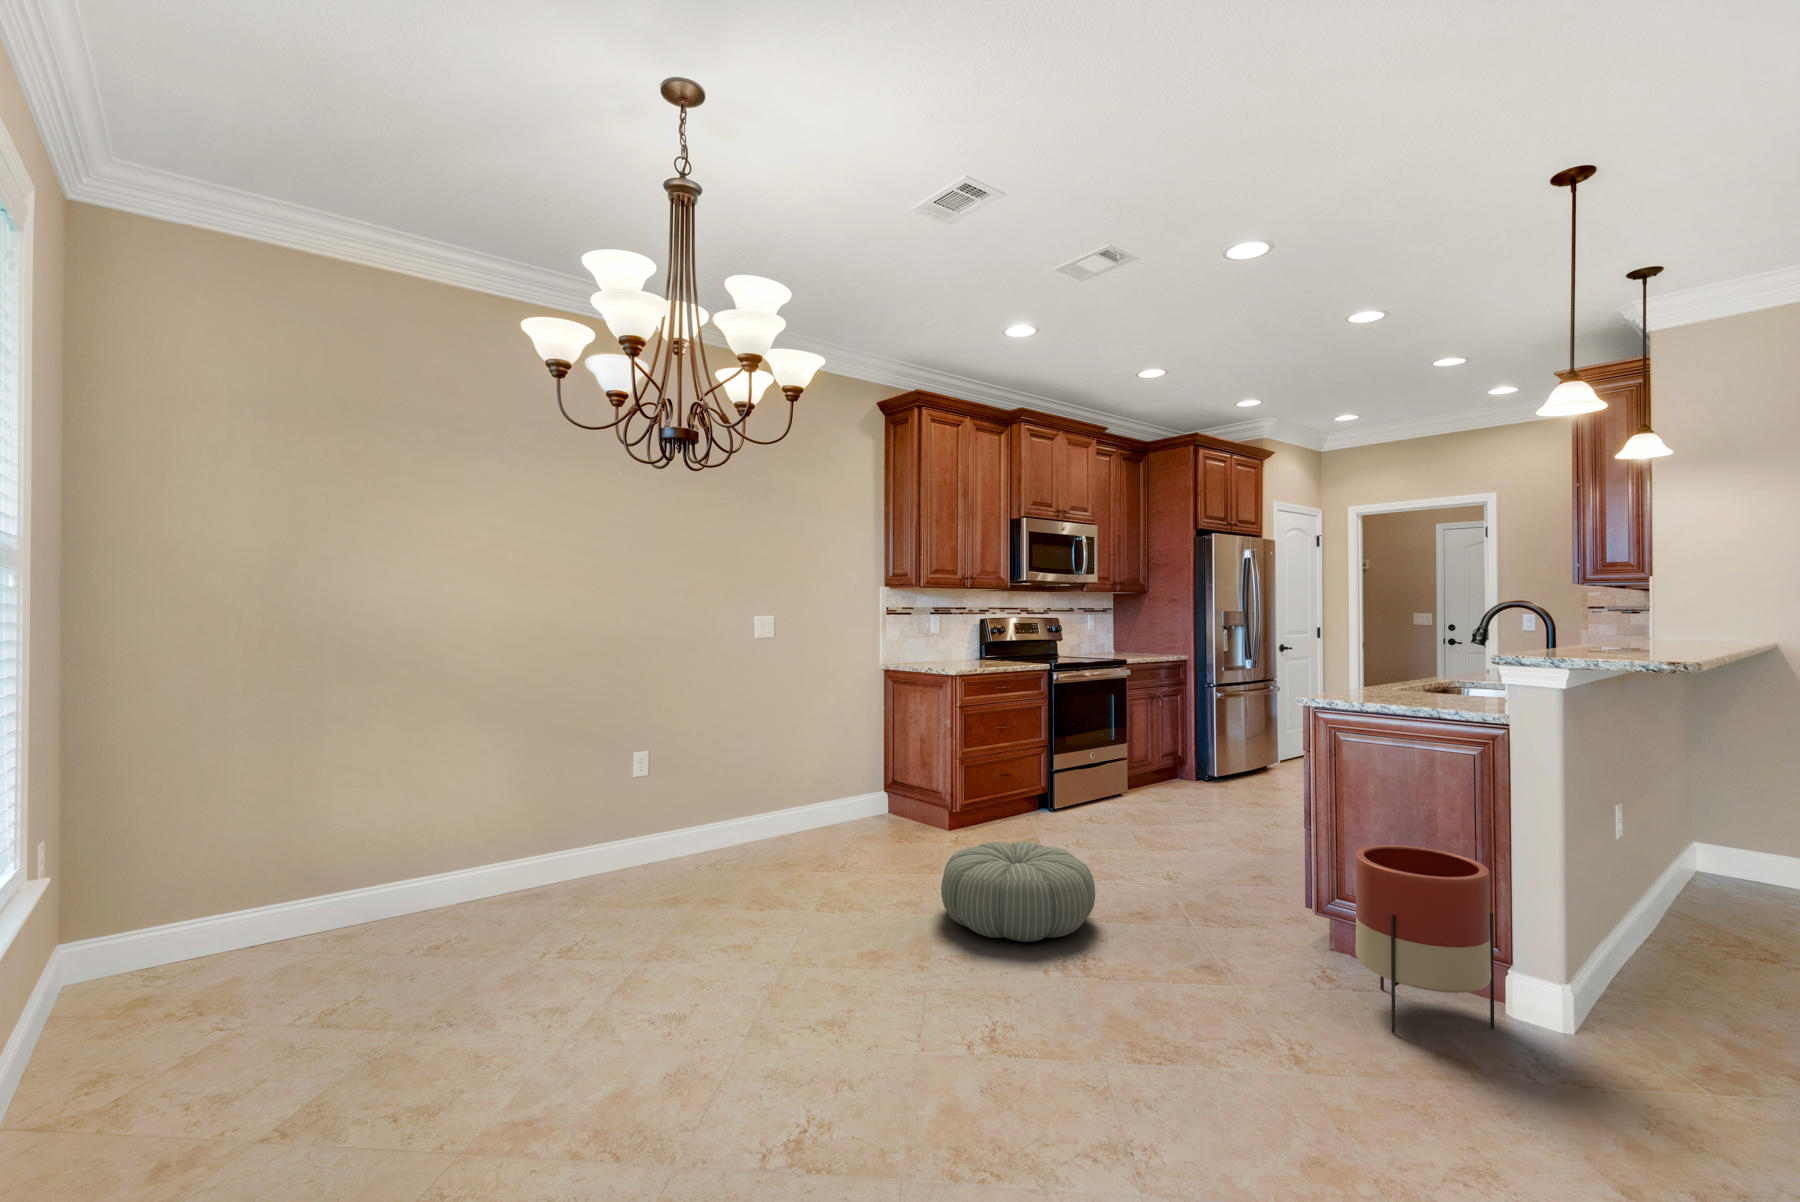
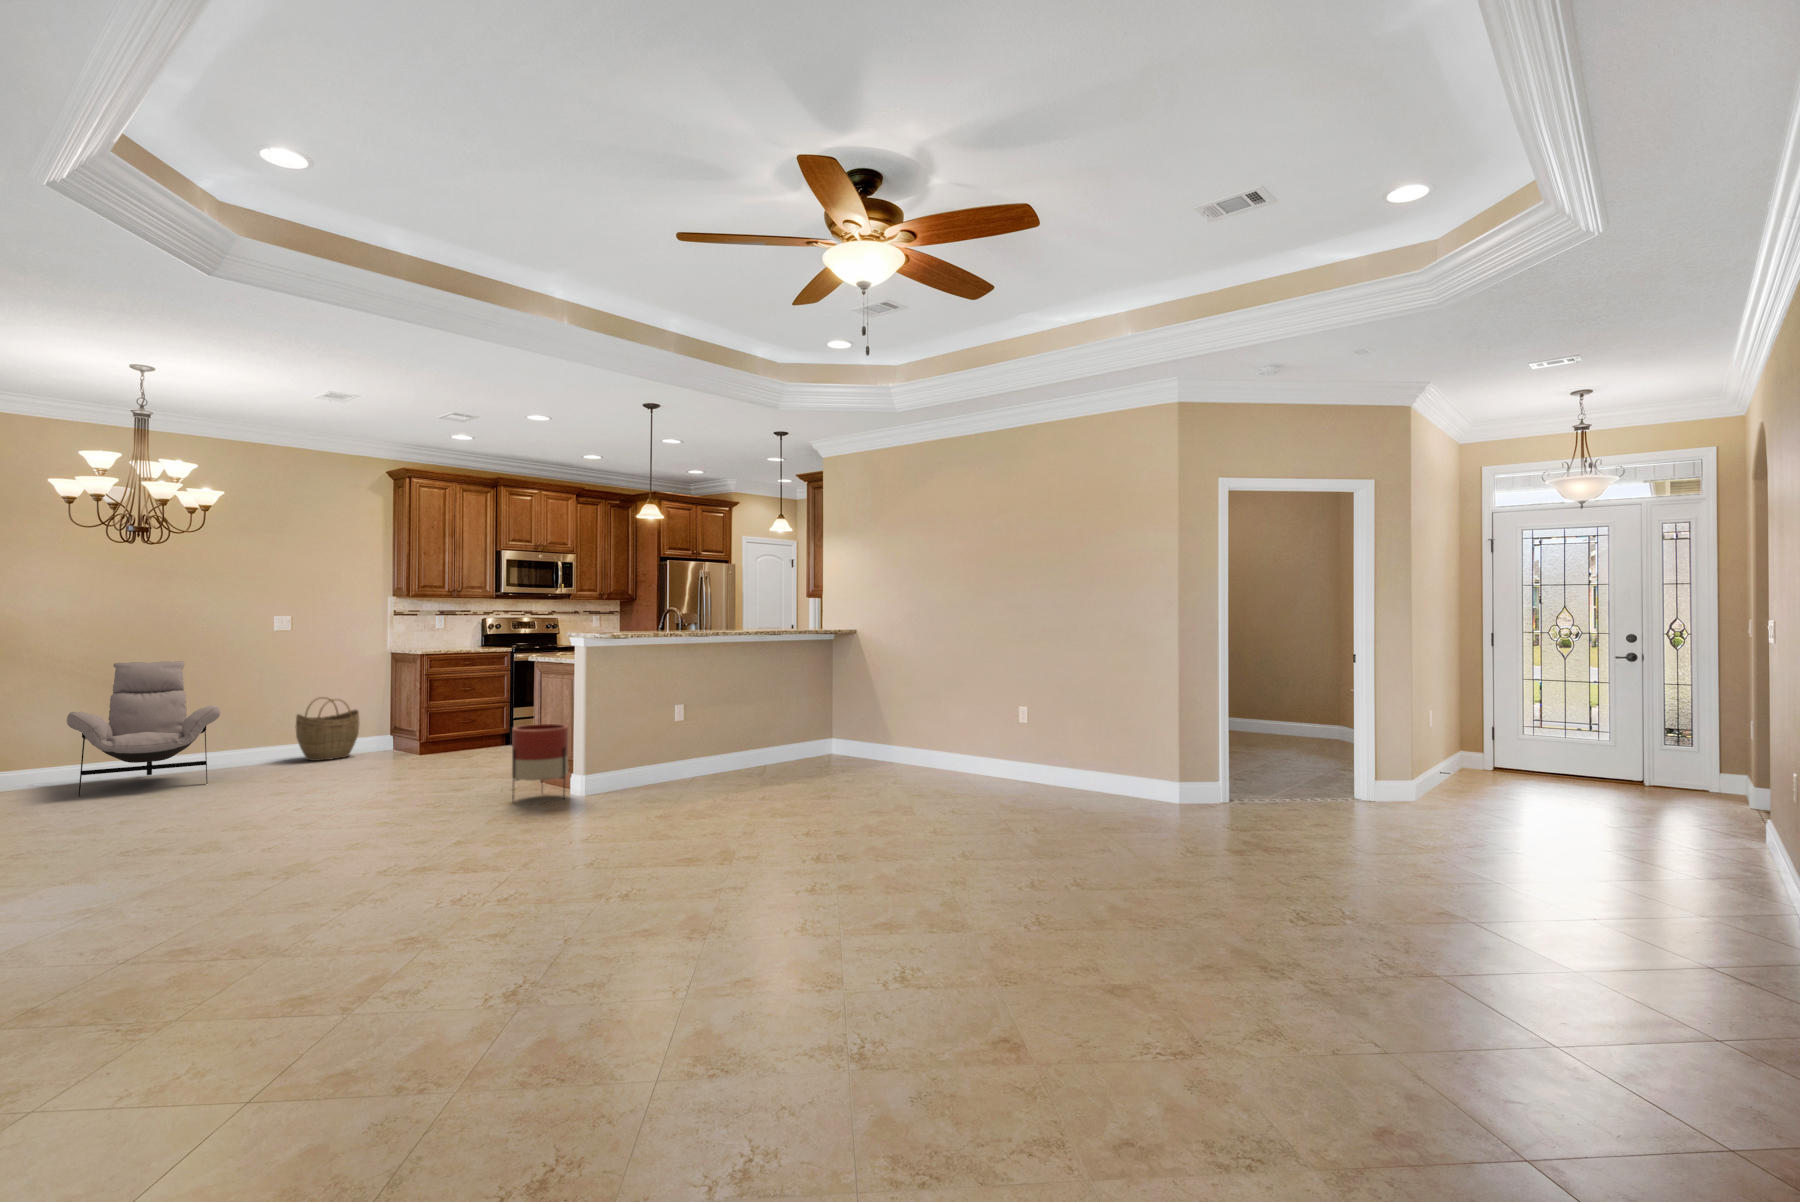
lounge chair: none [516,688,722,929] -> present [67,661,220,796]
woven basket: none [782,738,863,839] -> present [296,697,359,761]
pouf: present [941,841,1095,942] -> none [343,743,440,788]

